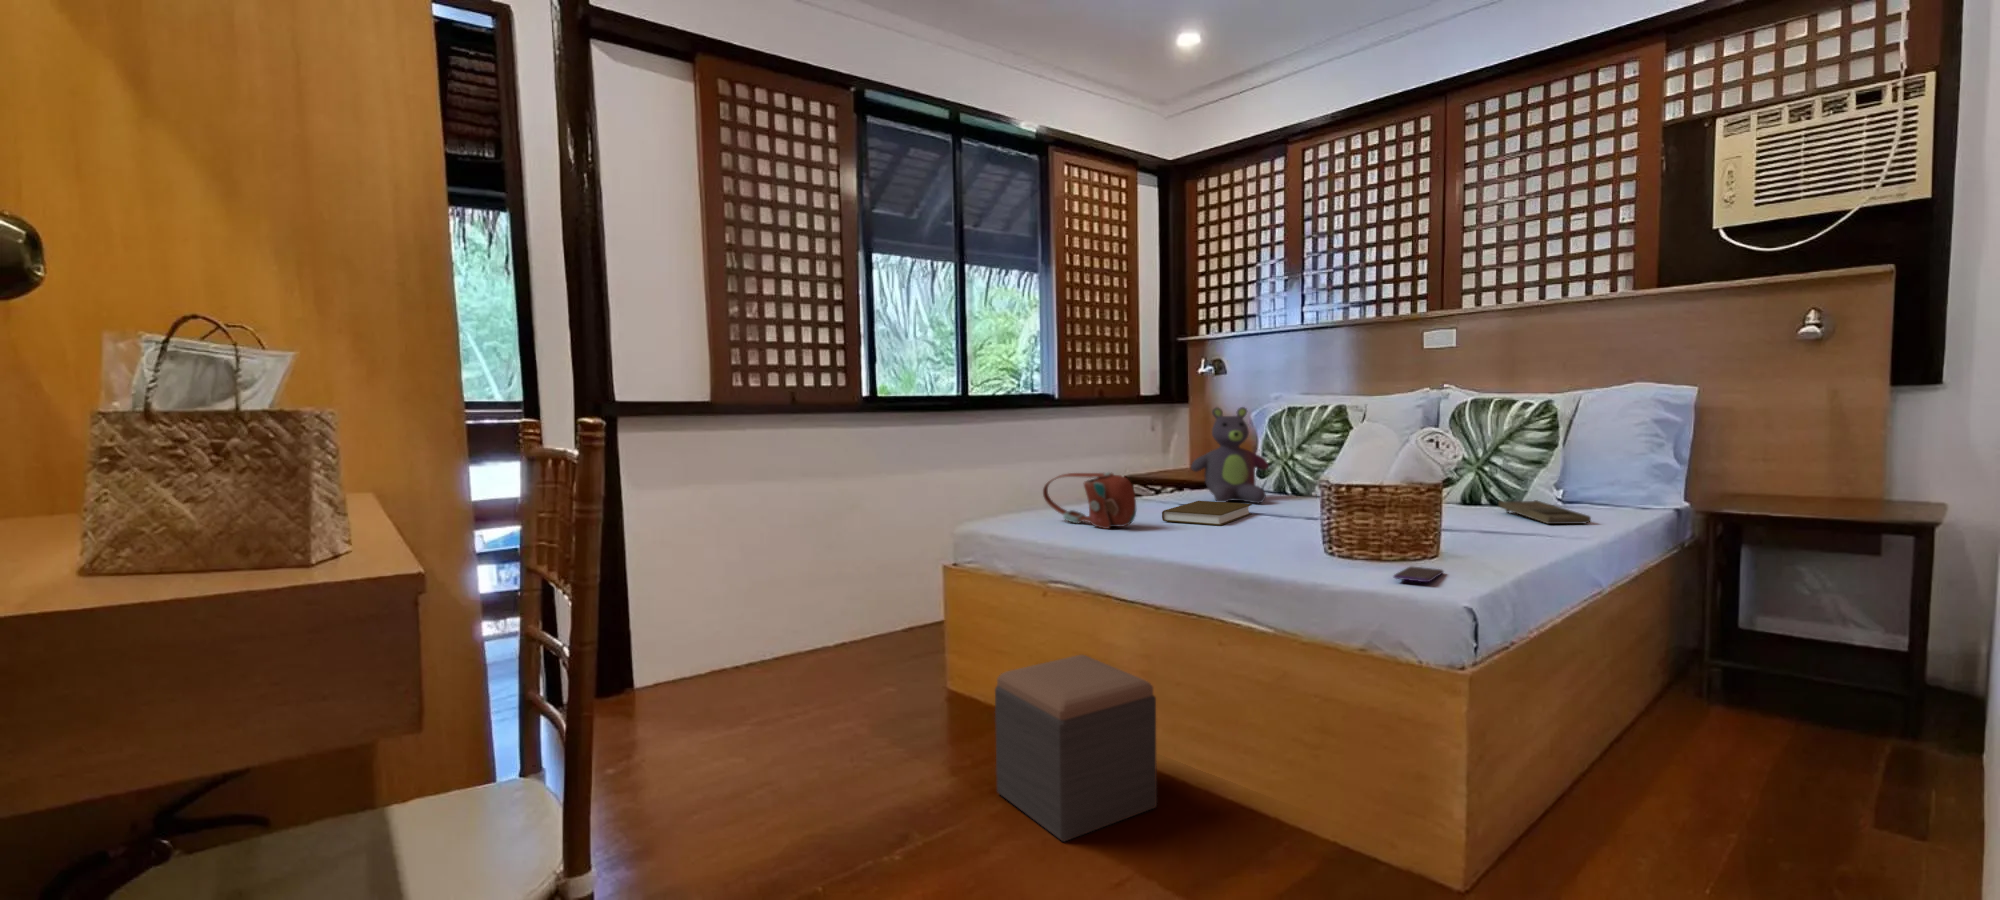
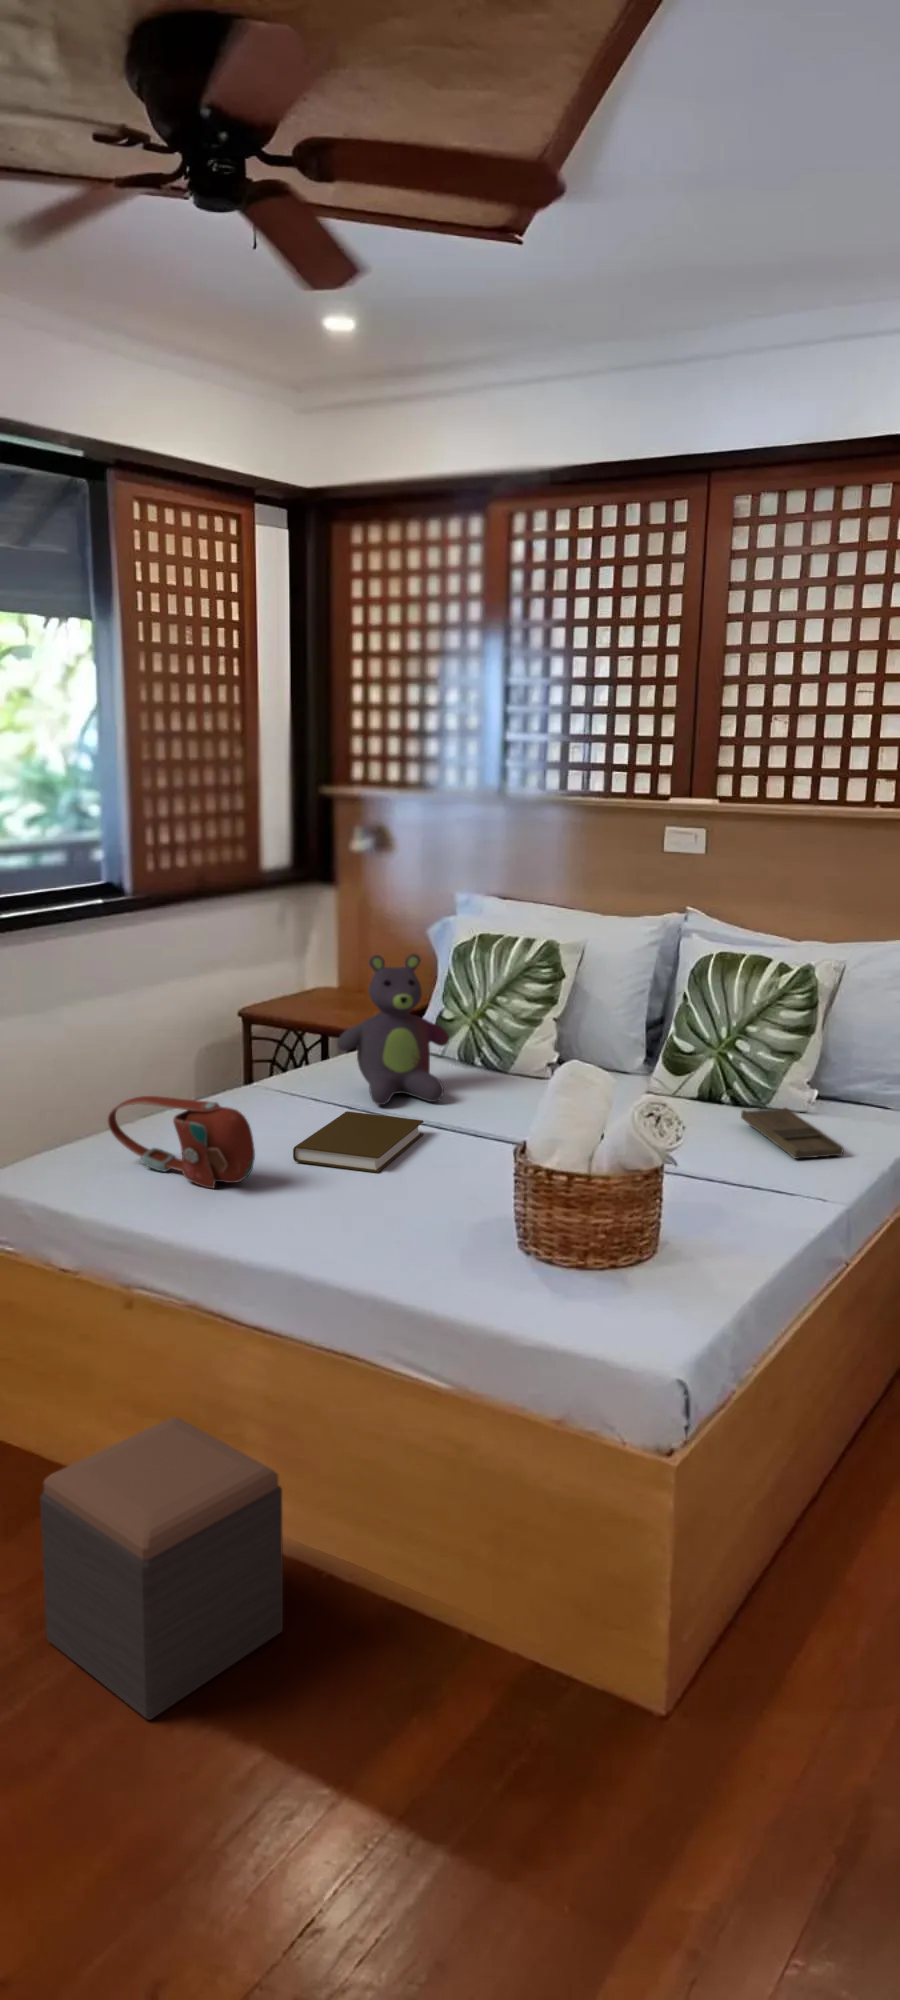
smartphone: present [1394,567,1443,582] -> none [597,1291,660,1334]

